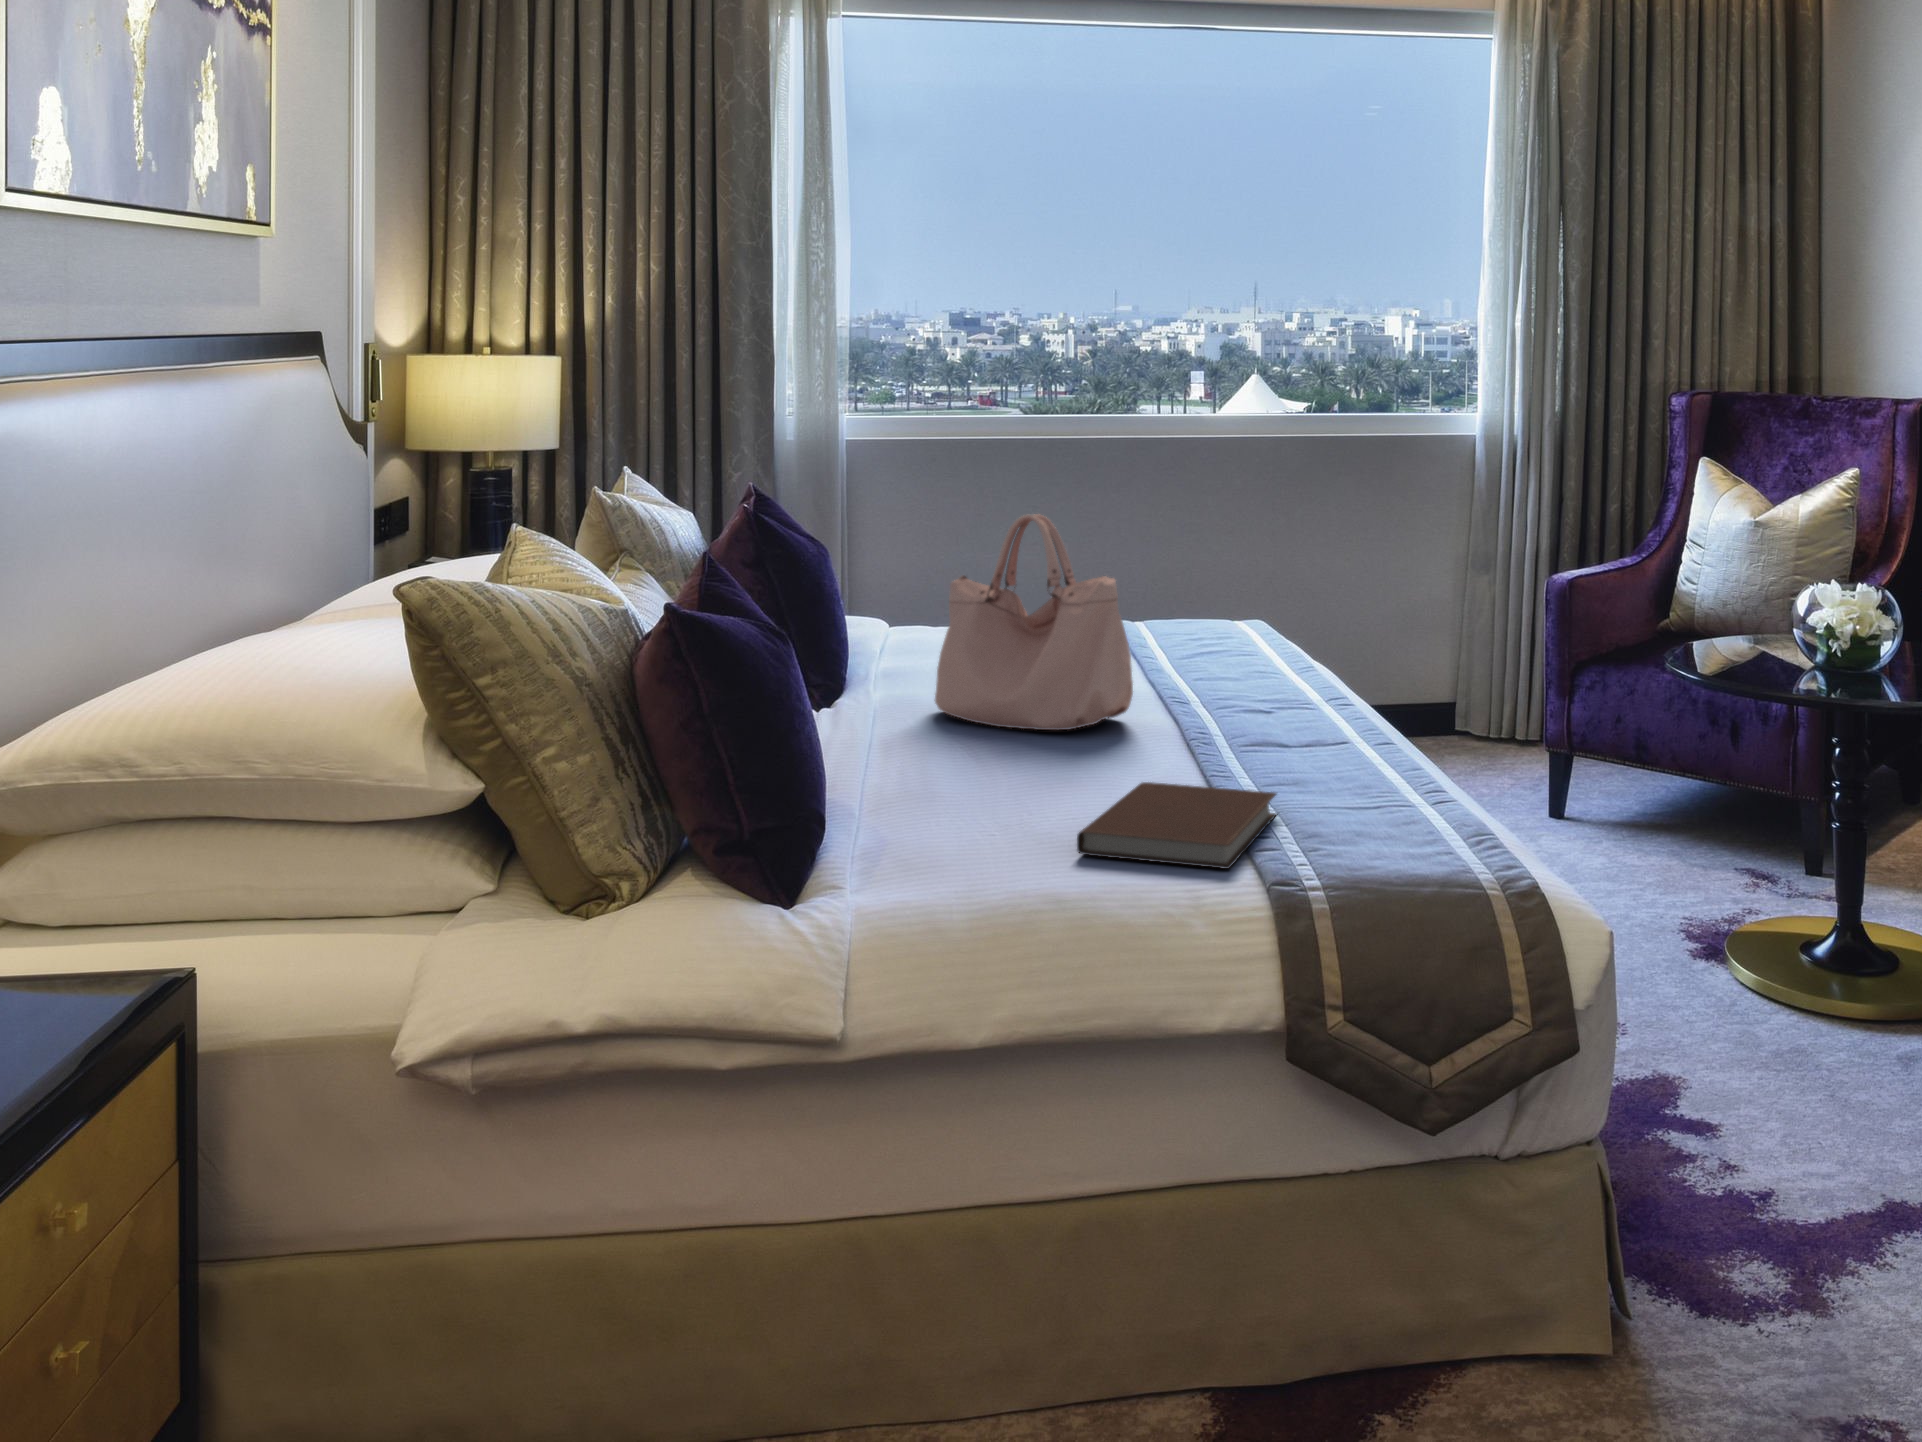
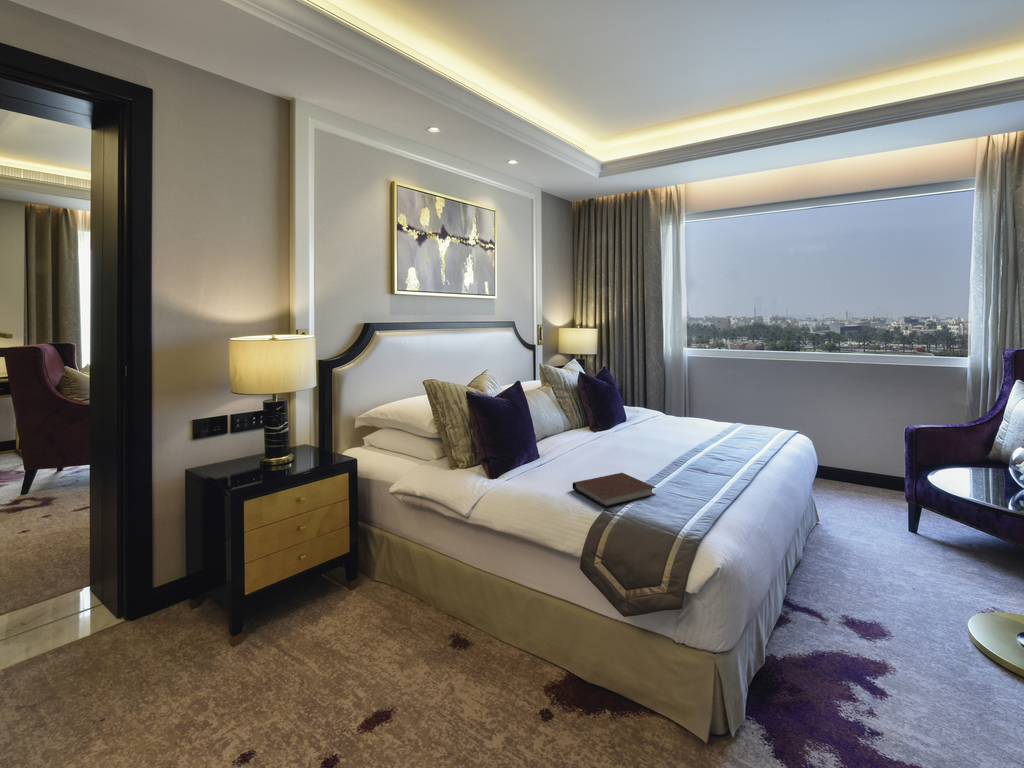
handbag: present [934,514,1133,730] -> none [611,381,665,452]

